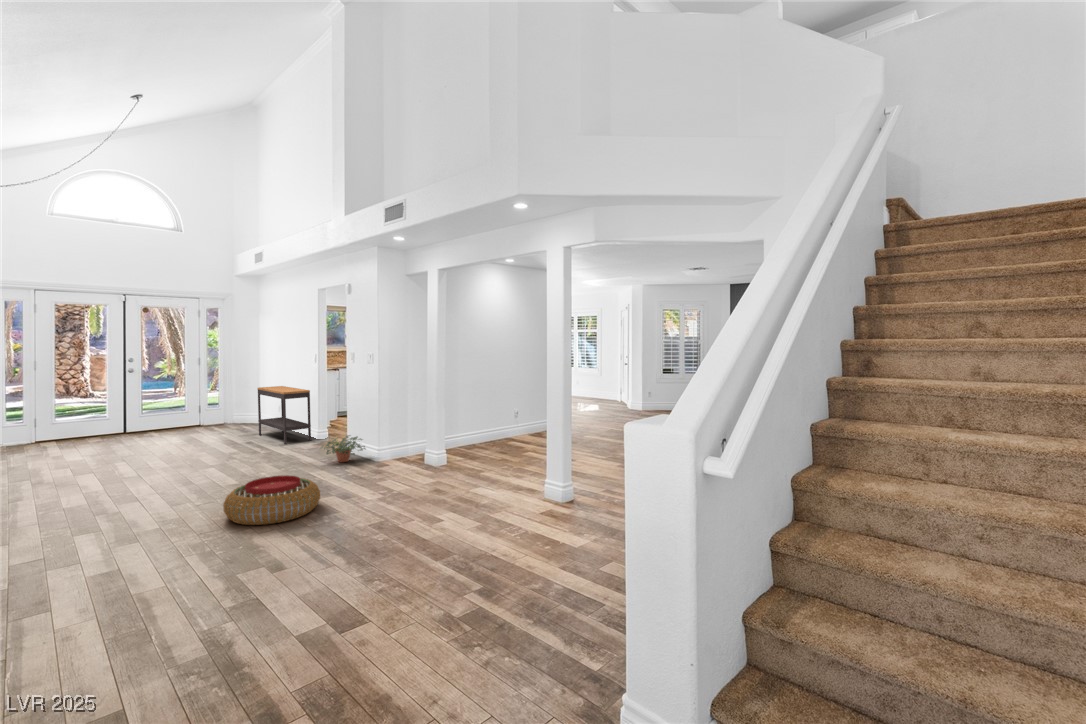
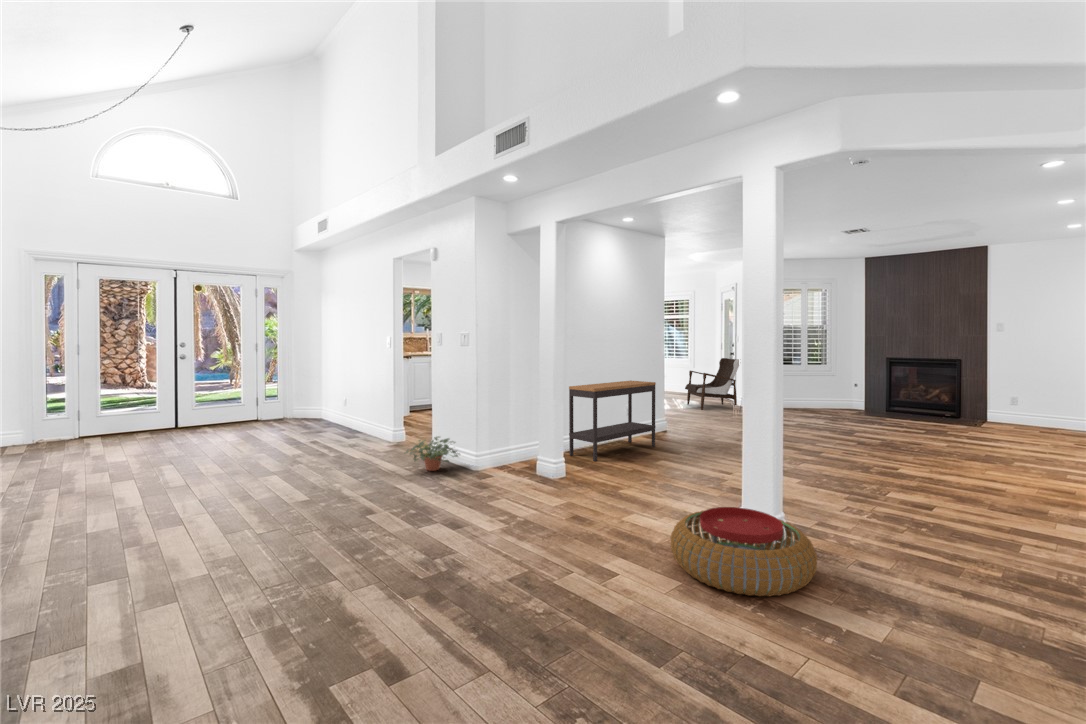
armchair: none [586,366,630,411] -> present [685,358,739,410]
console table: present [257,386,311,444] -> present [569,381,656,461]
pouf: present [223,475,320,525] -> present [671,507,817,597]

